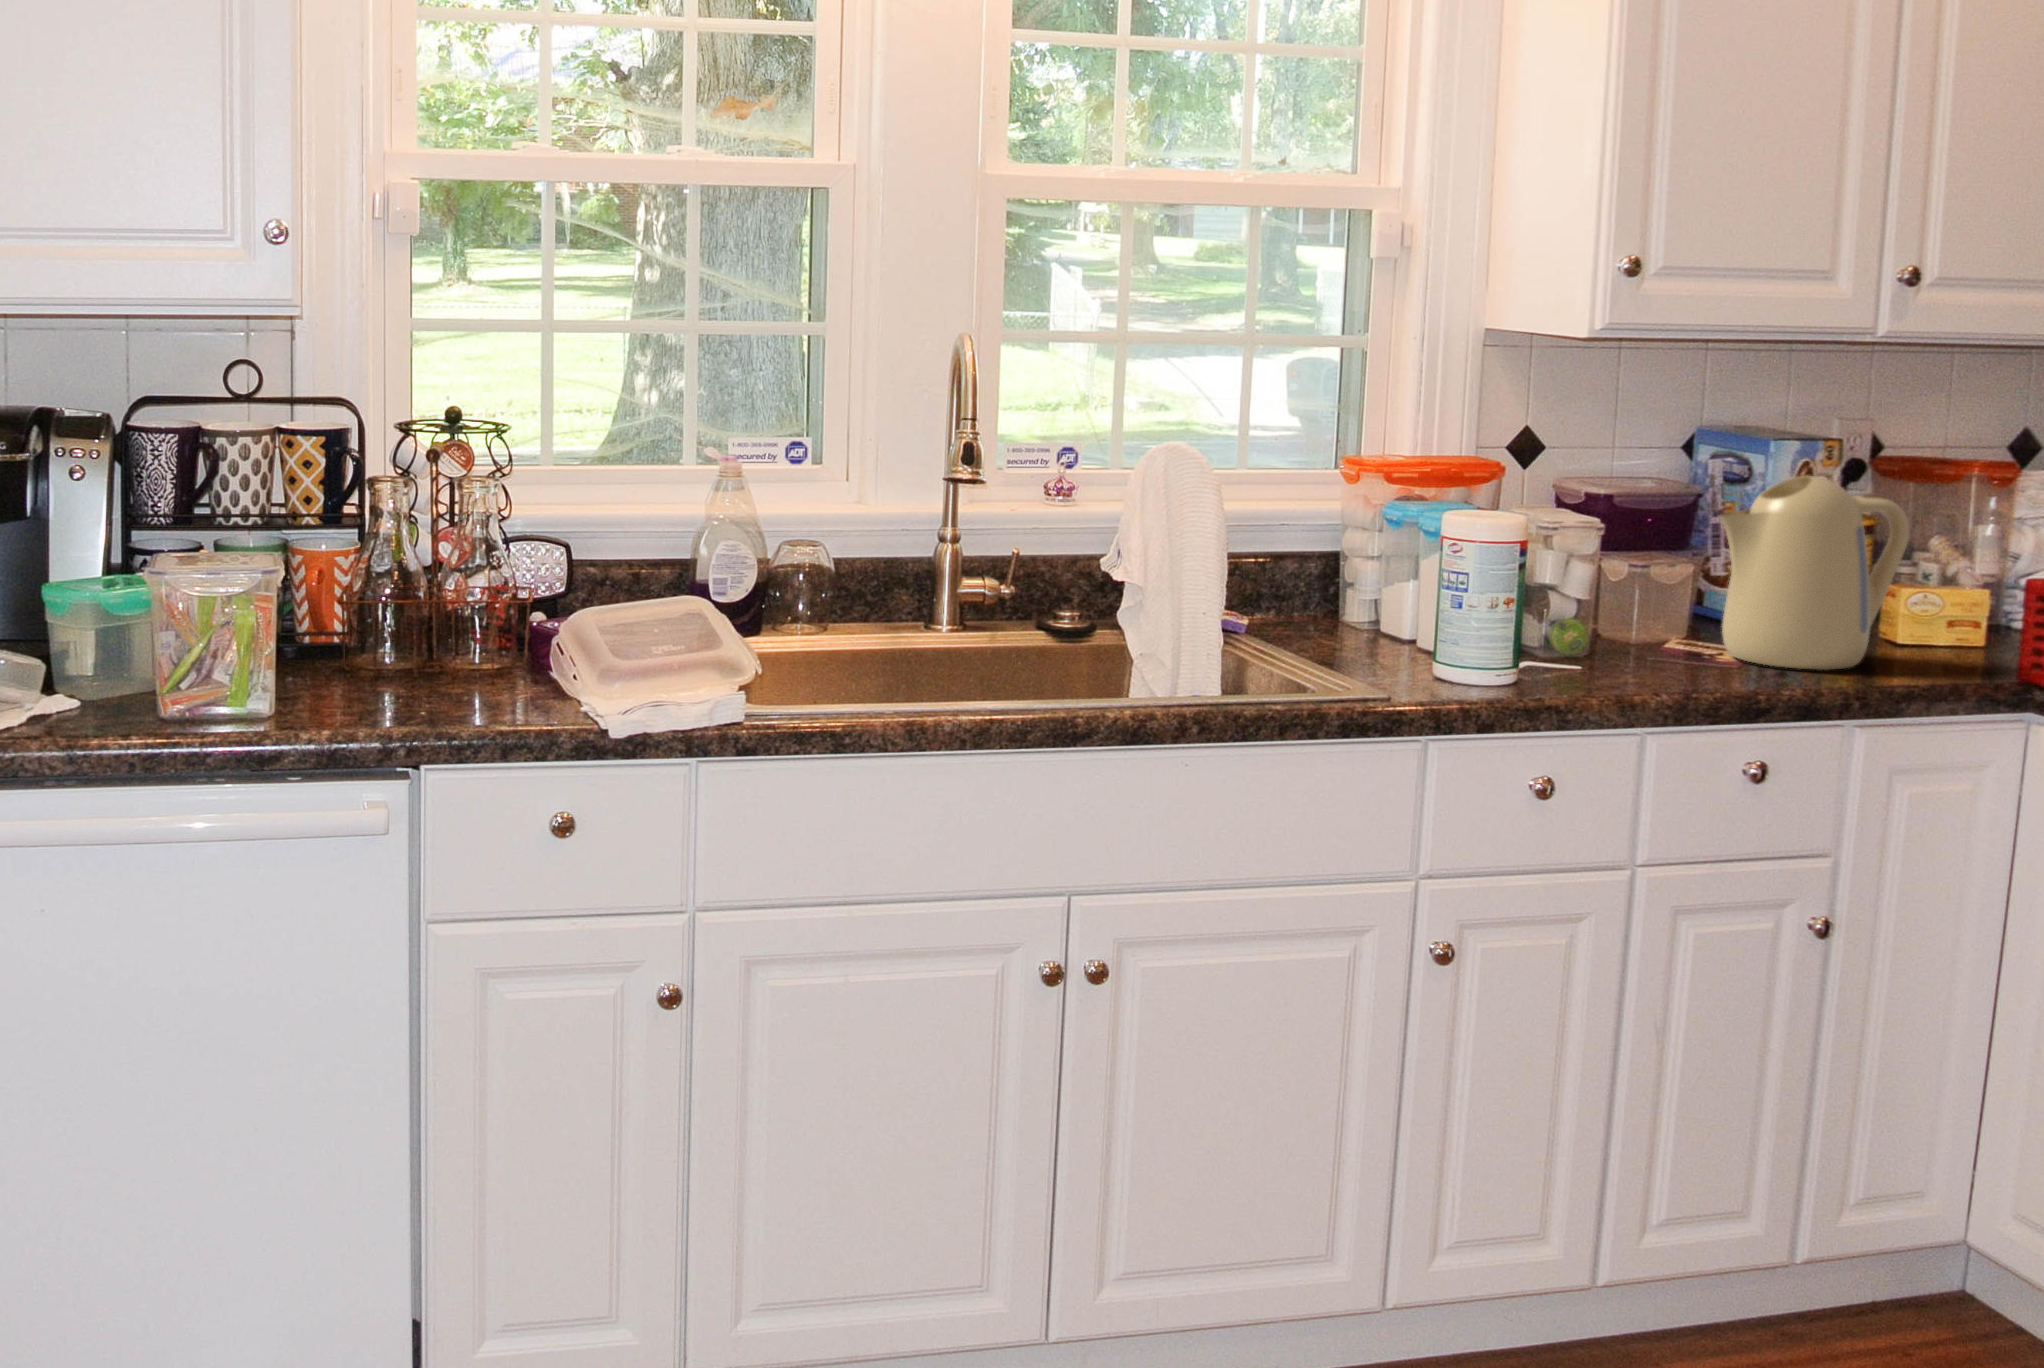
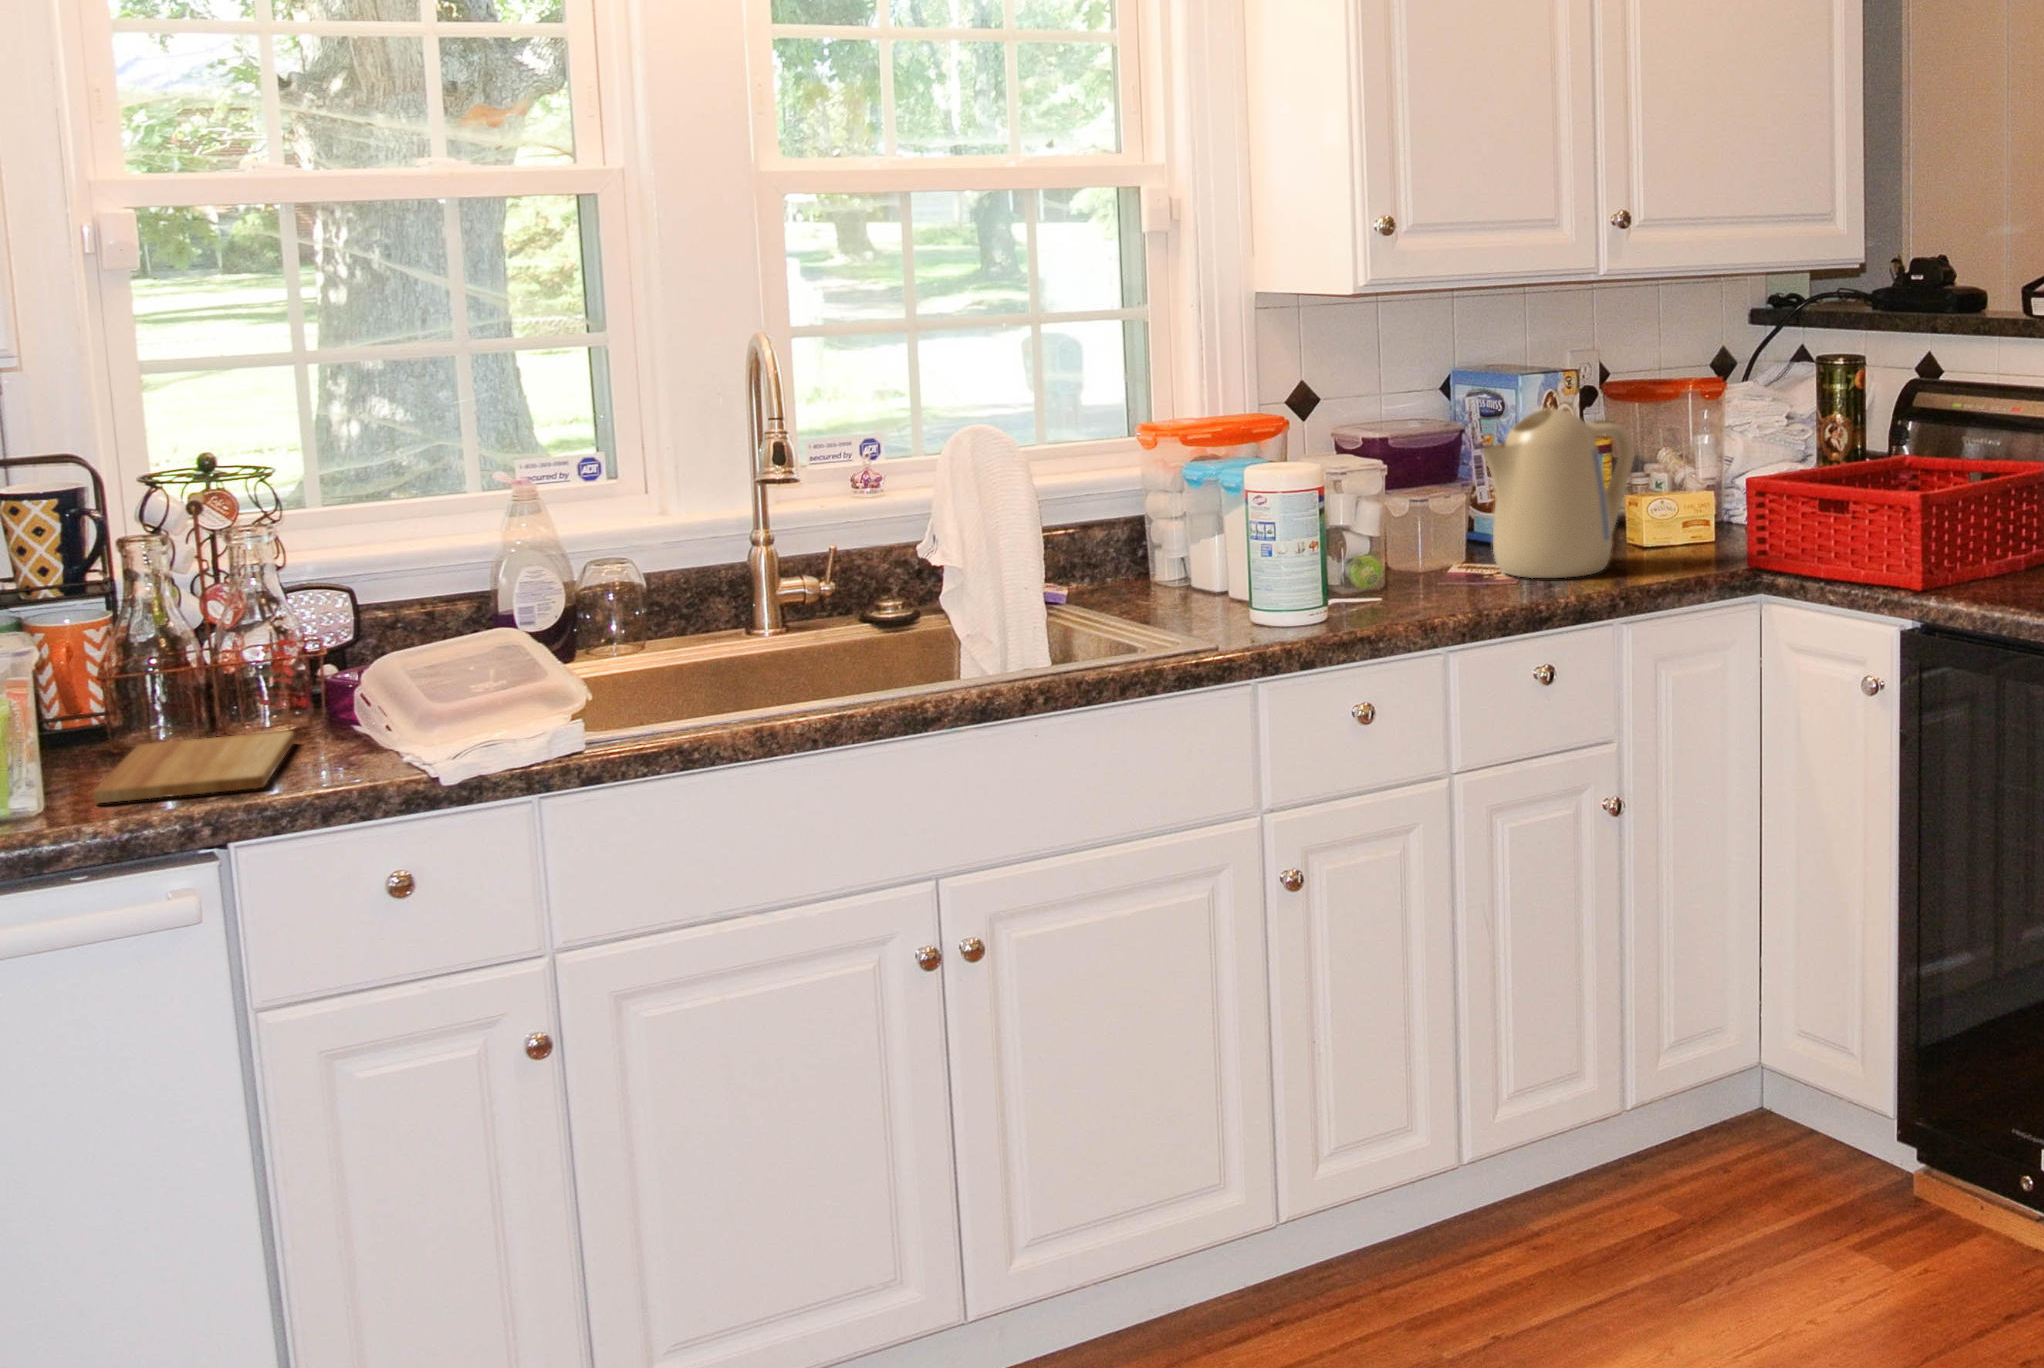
cutting board: none [324,665,498,717] -> present [93,731,294,804]

